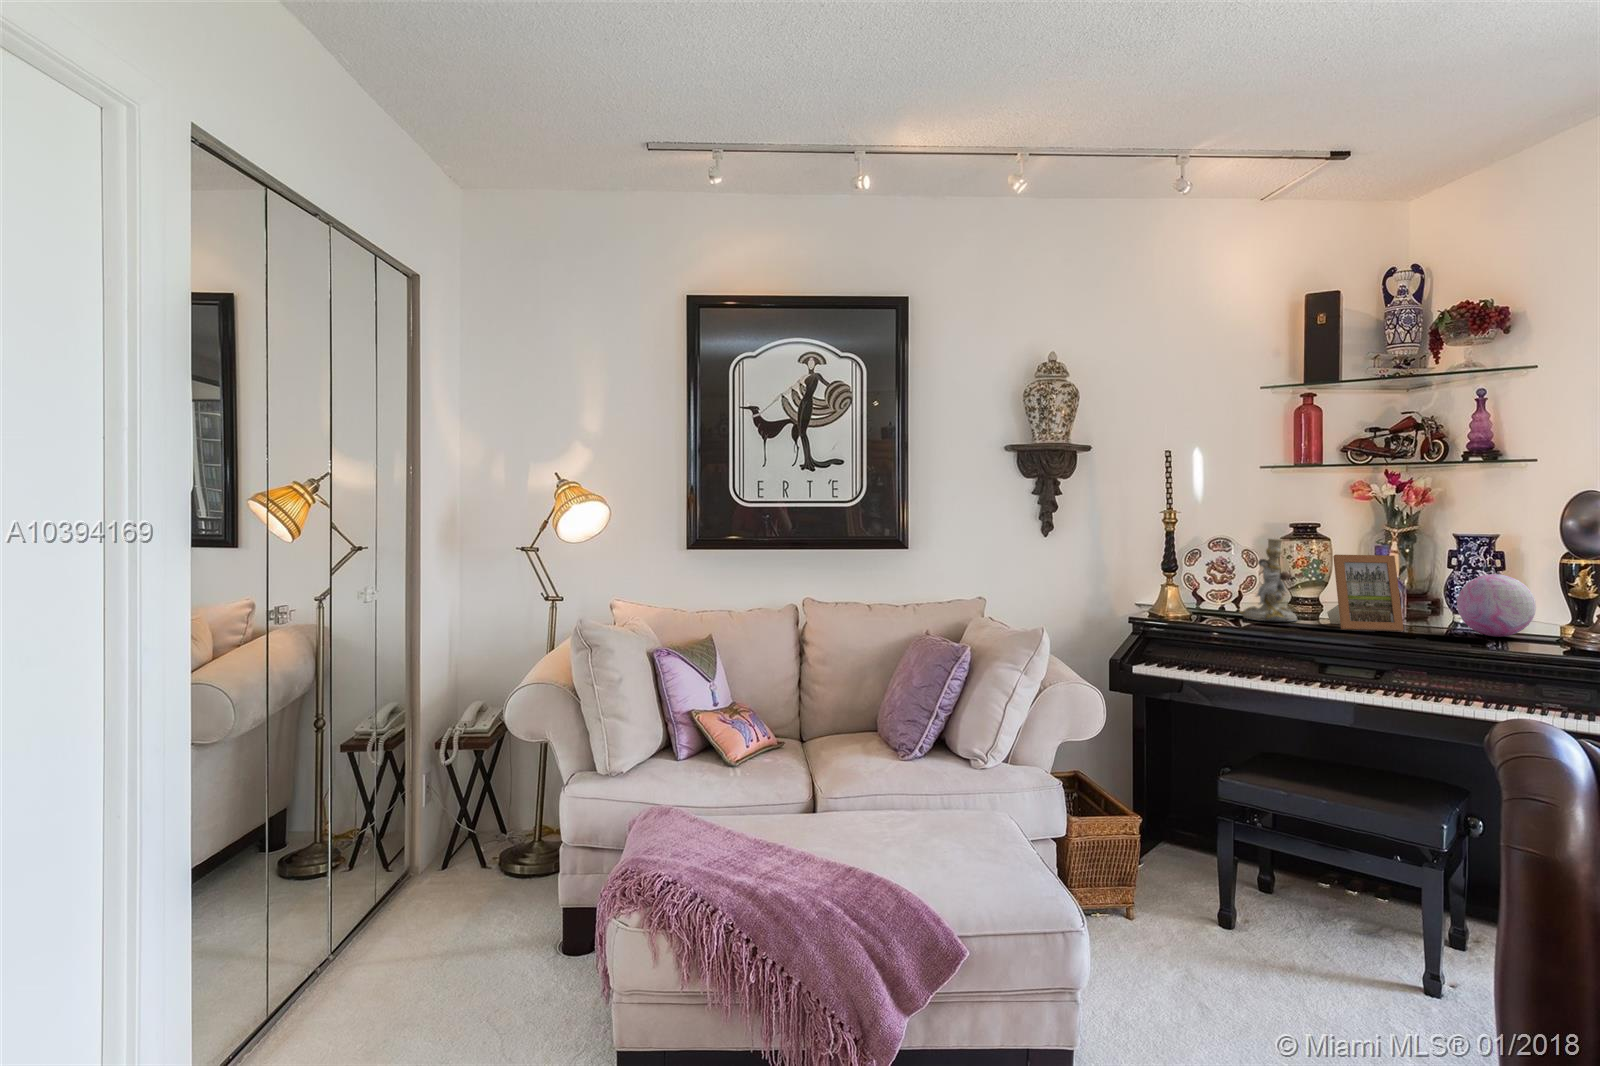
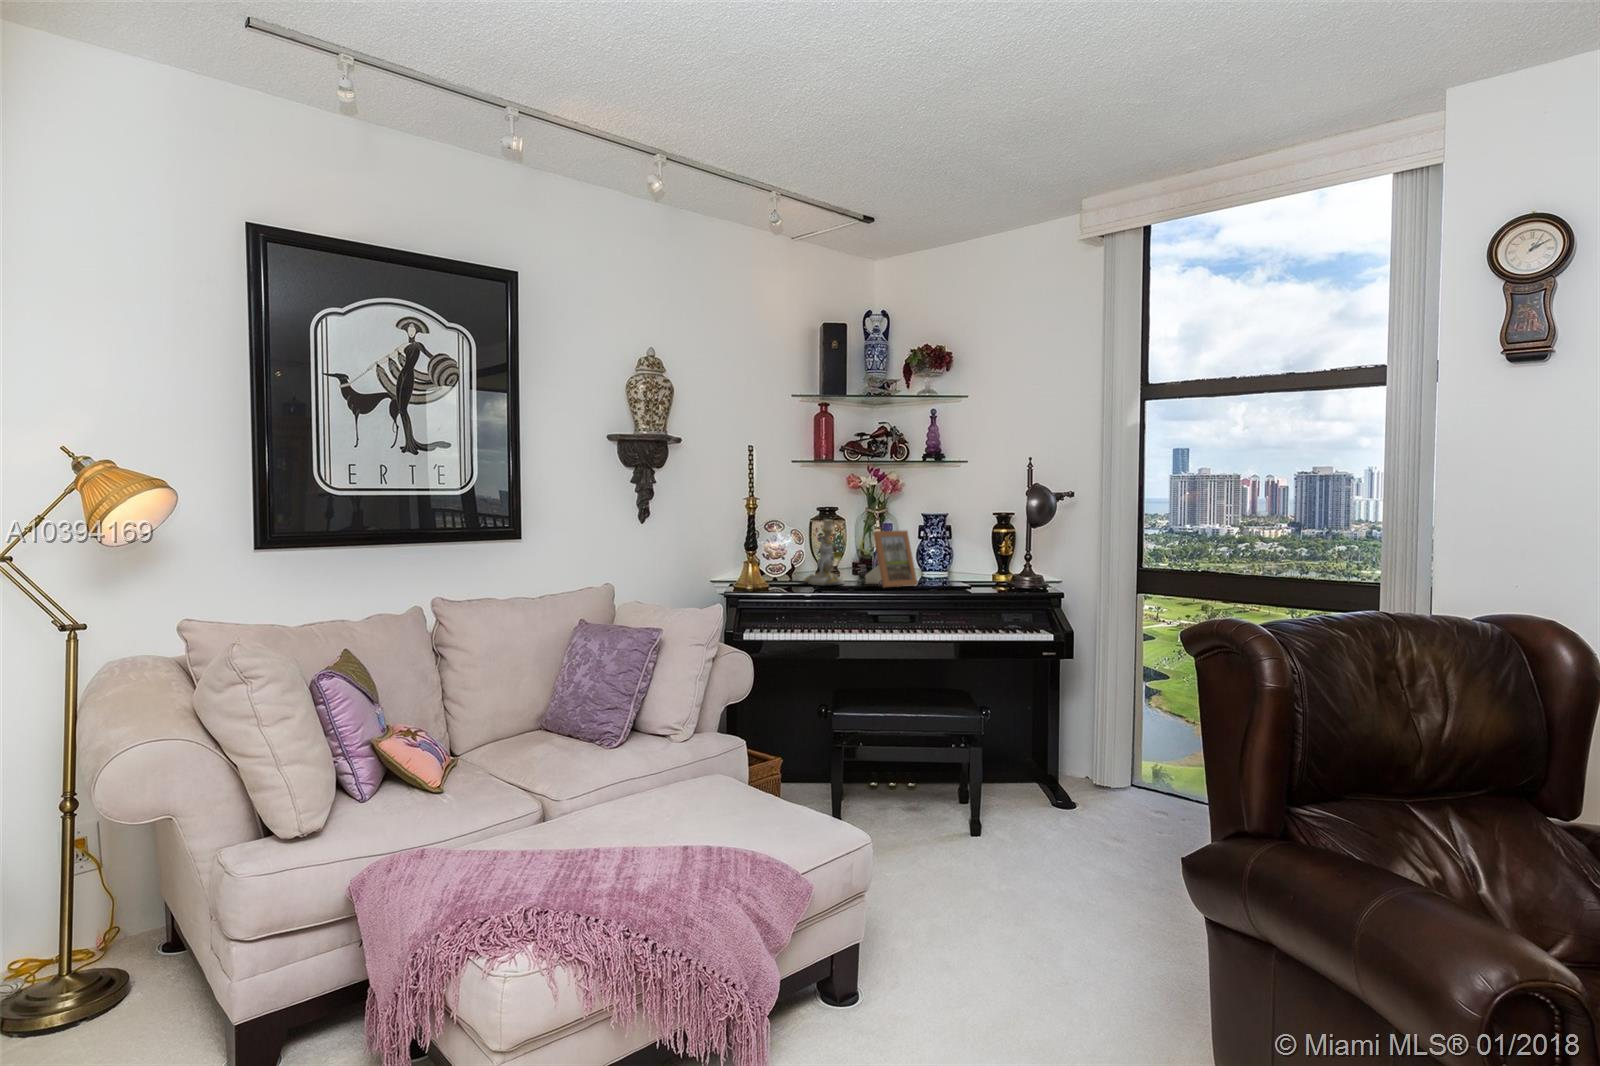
decorative orb: present [1457,574,1536,637] -> none [944,541,987,584]

